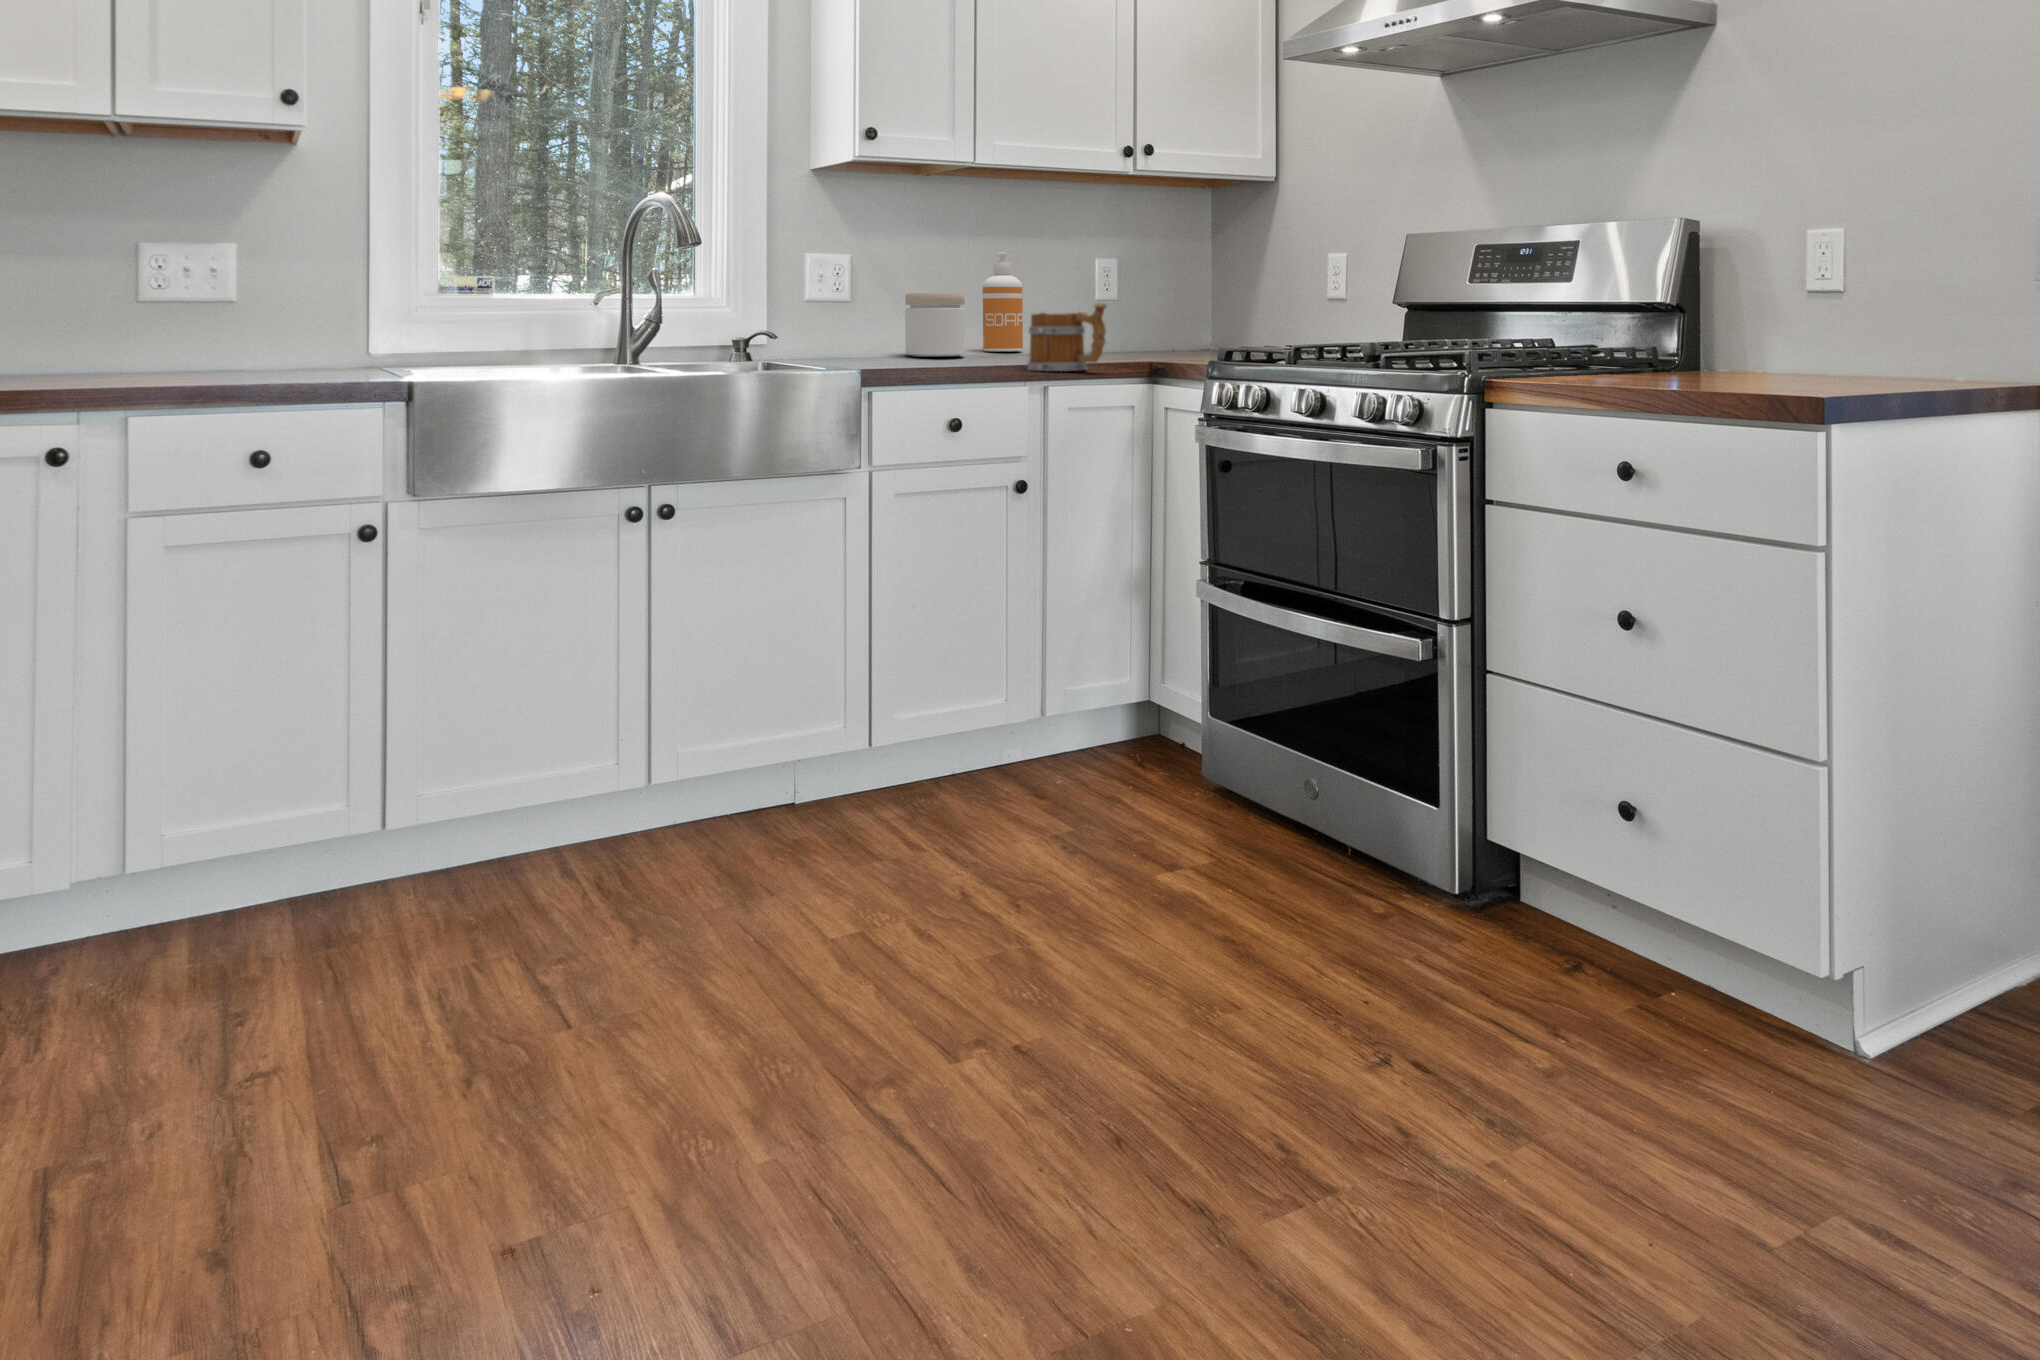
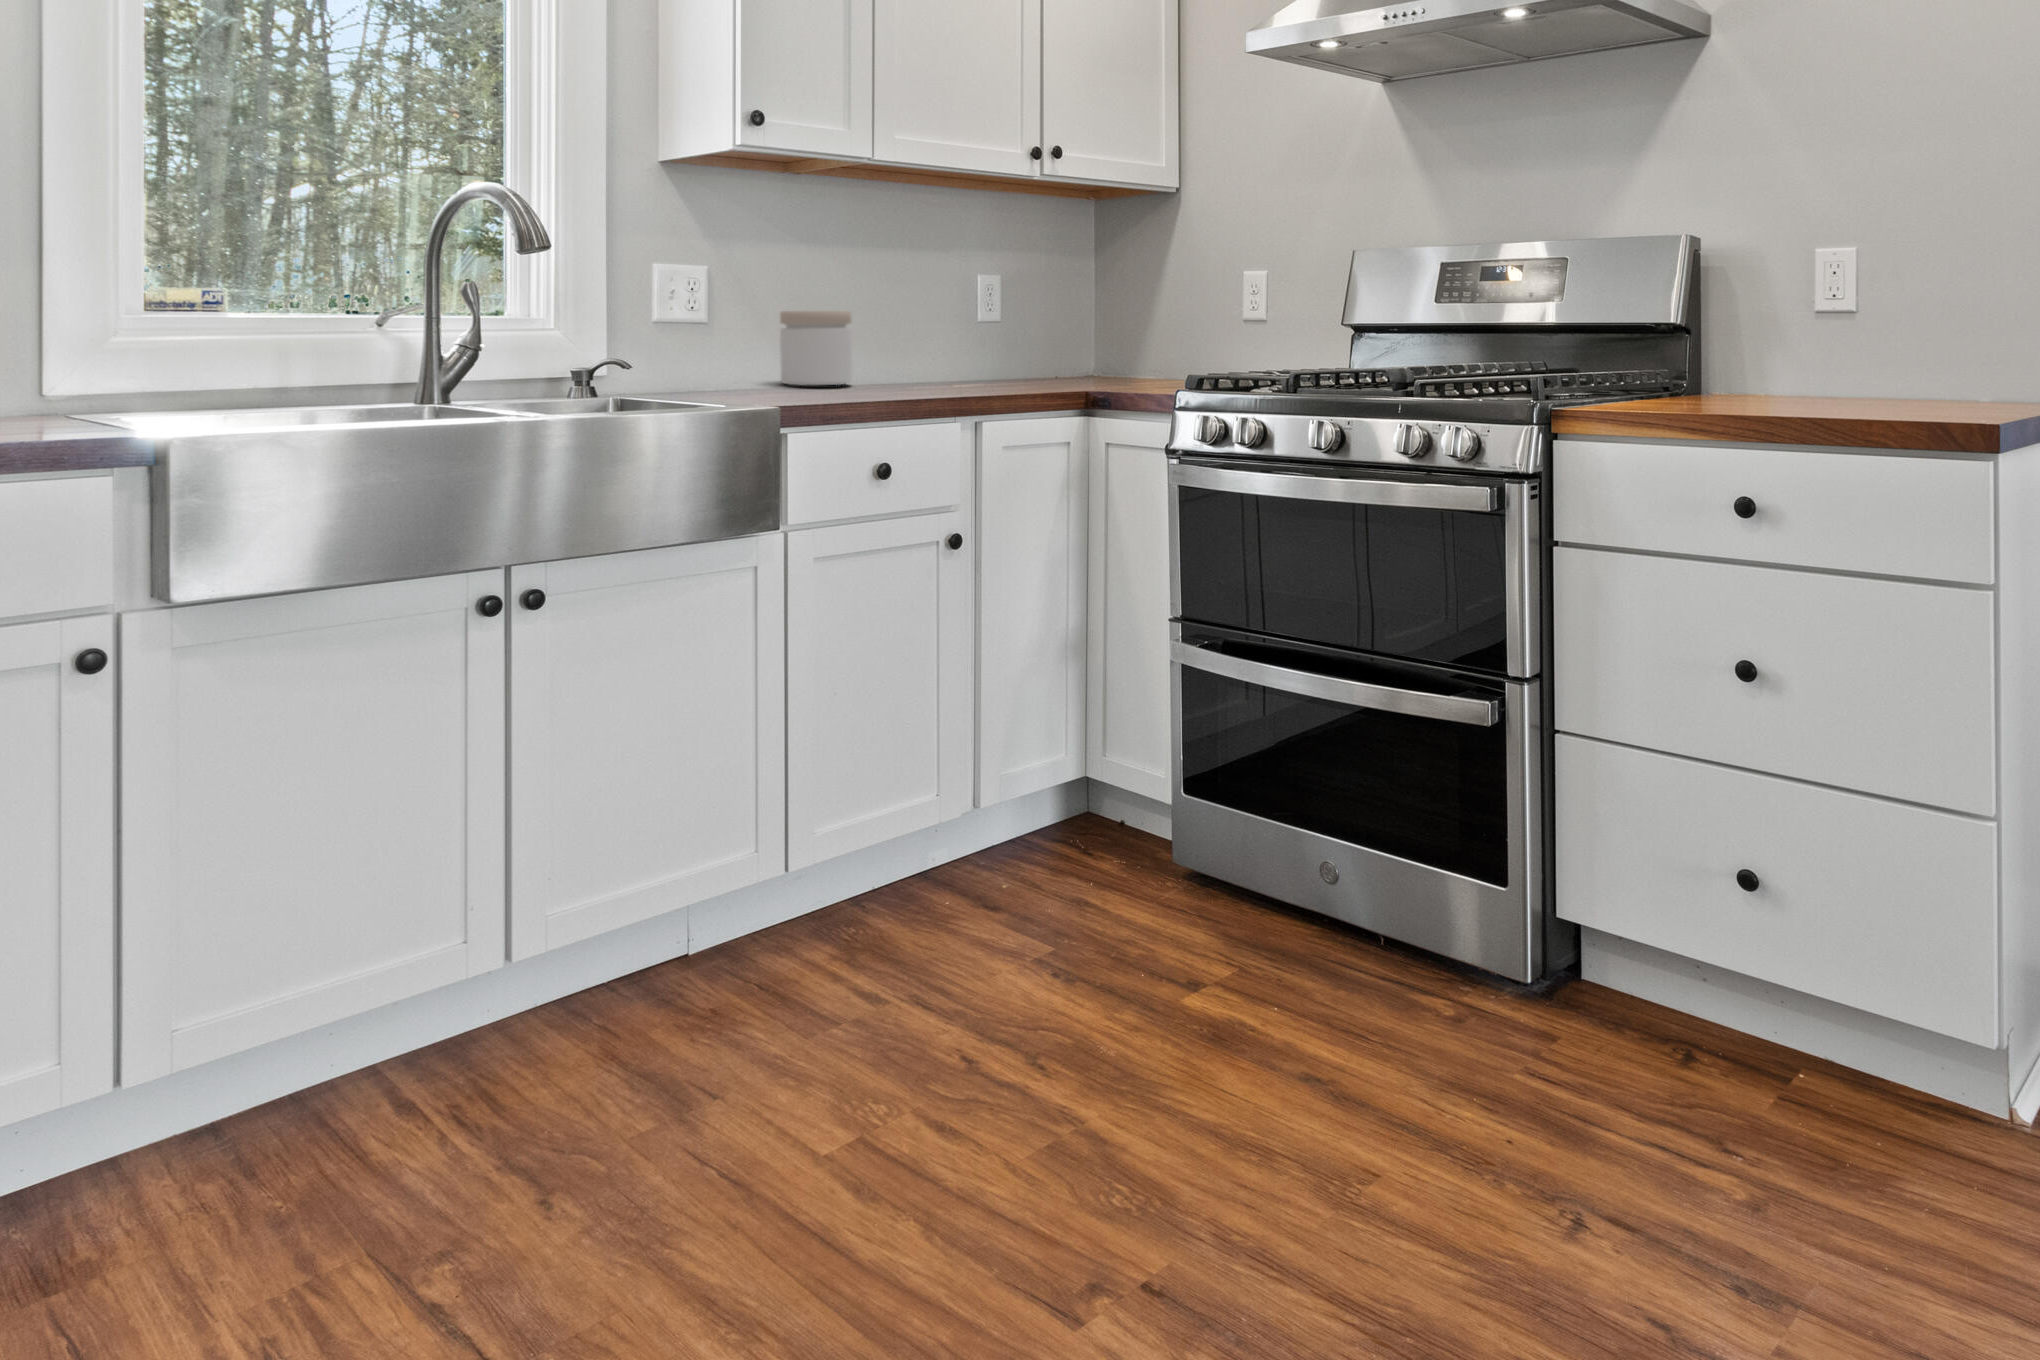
soap dispenser: present [983,252,1023,351] -> none [857,262,905,377]
mug: present [1027,303,1107,371] -> none [943,324,1043,402]

